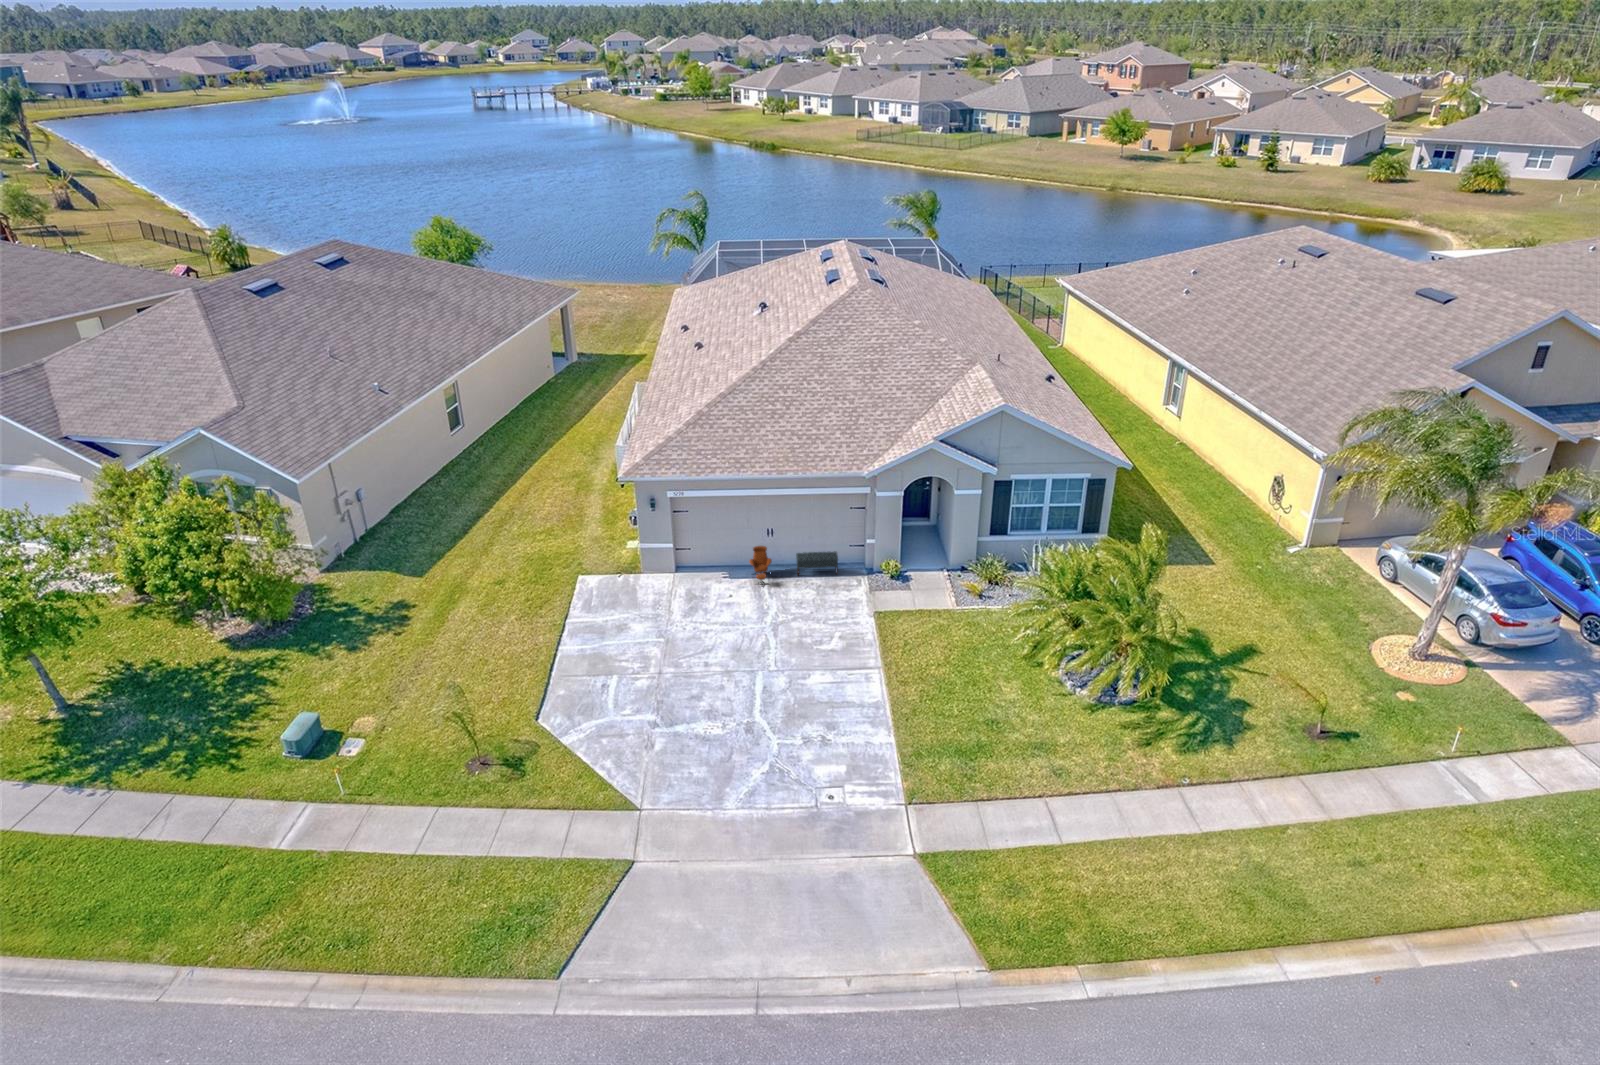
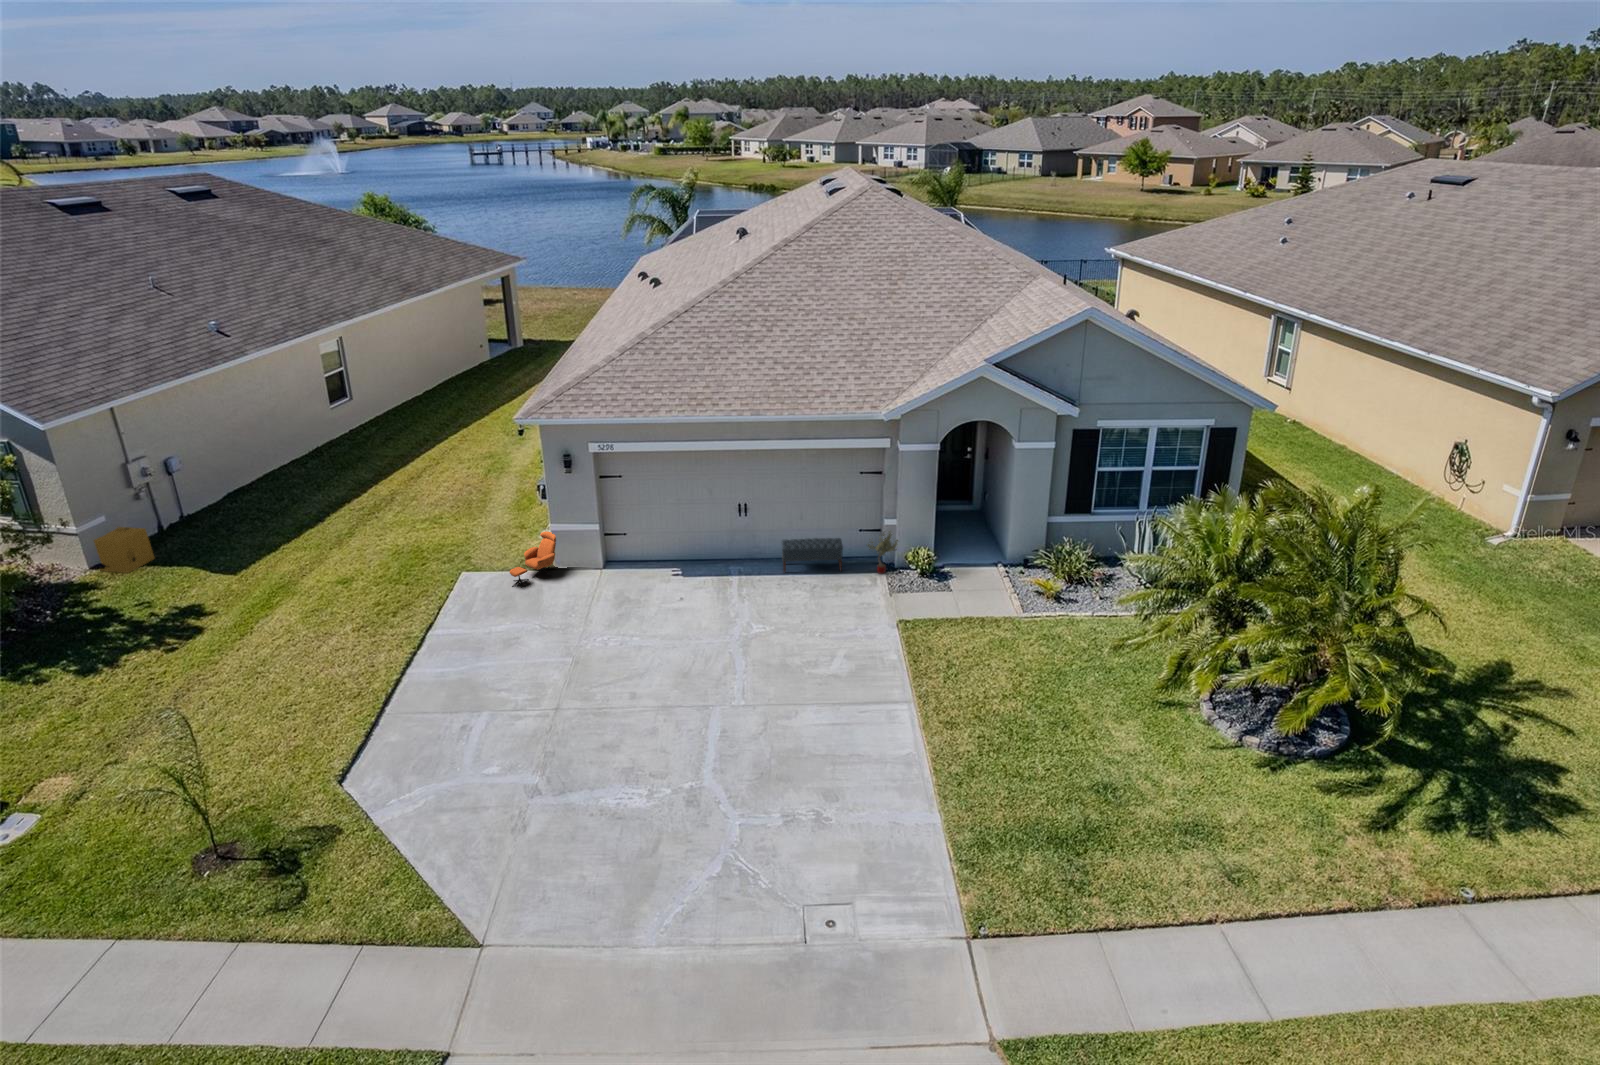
cardboard box: none [321,543,361,576] -> present [94,527,154,573]
lounge chair: present [749,546,772,583] -> present [510,531,556,587]
potted tree: none [854,548,876,577] -> present [867,532,898,574]

